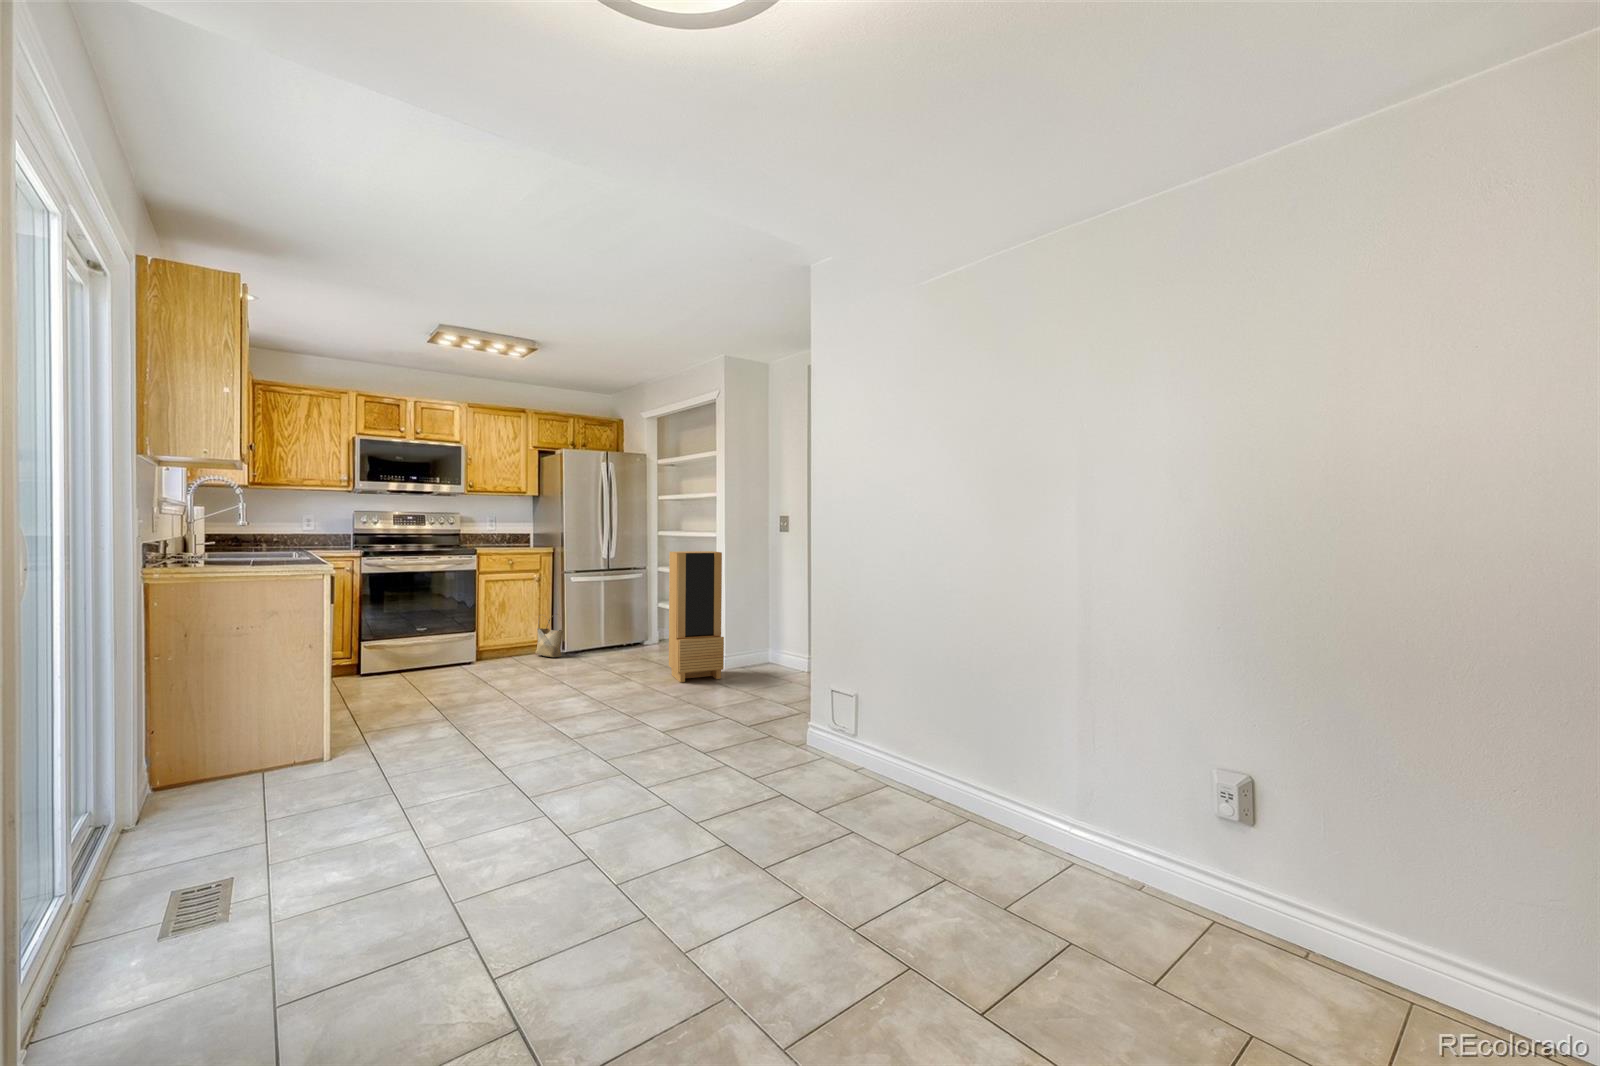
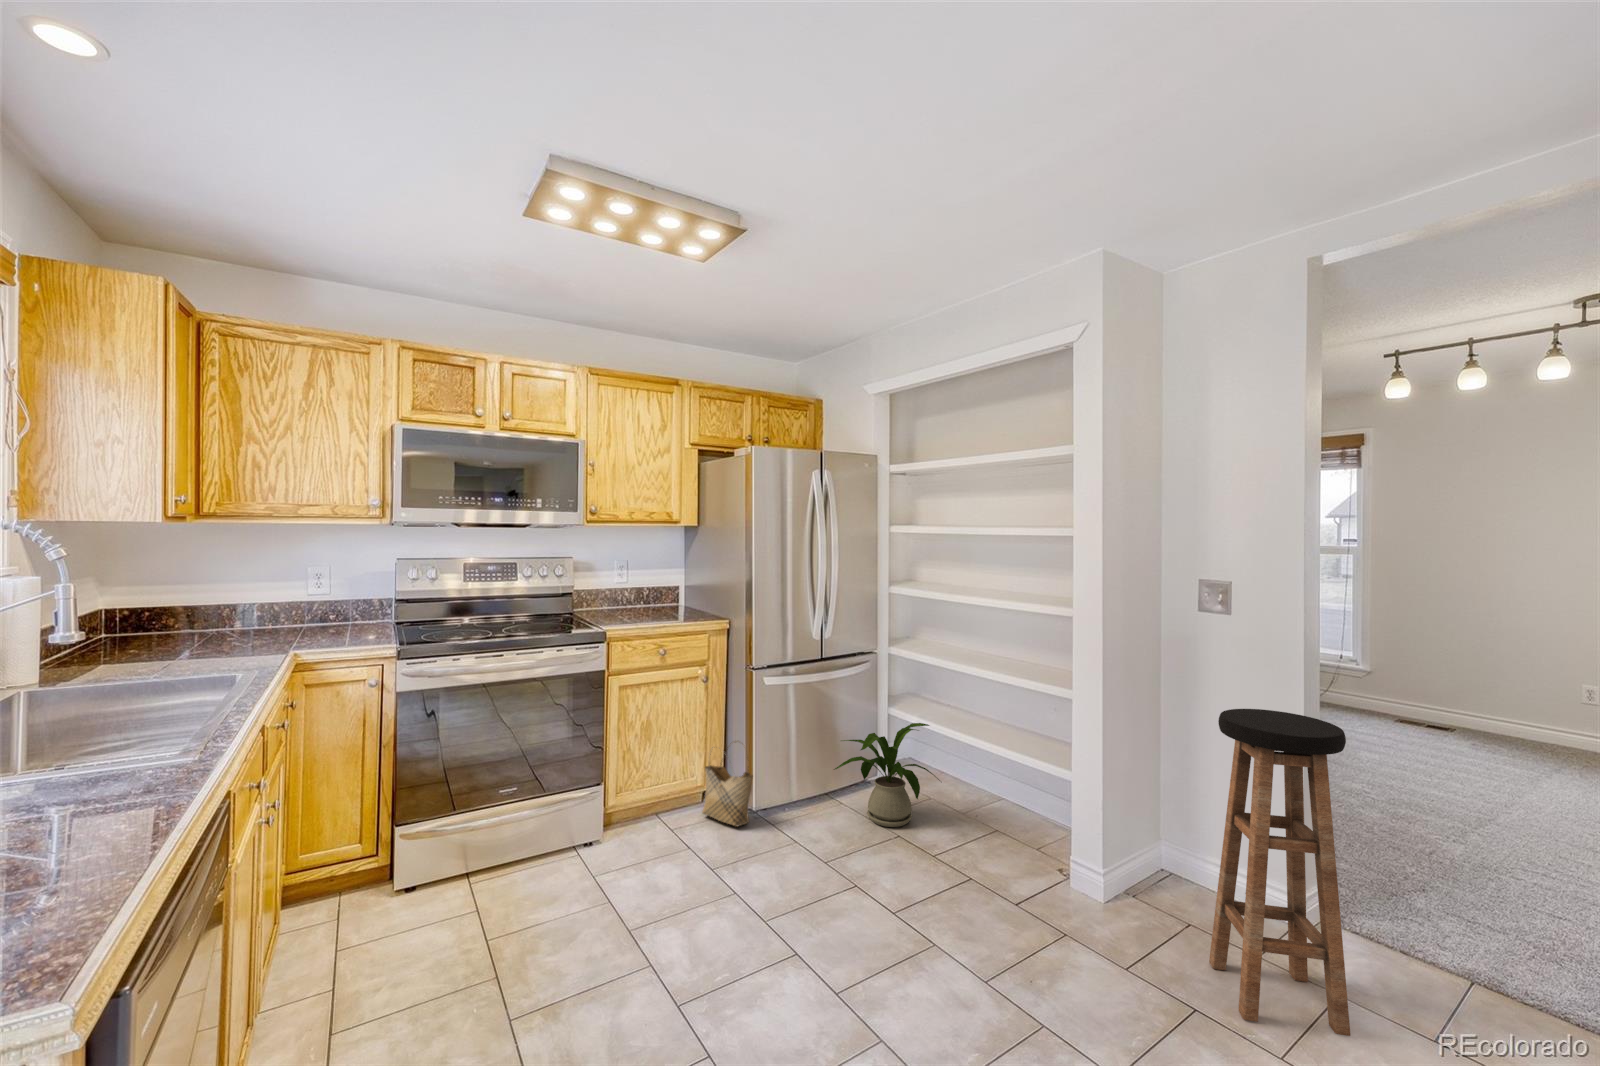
storage cabinet: present [669,551,724,682] -> none [1006,656,1151,971]
bar stool: none [741,567,786,689] -> present [1209,709,1350,1036]
house plant: none [611,600,671,656] -> present [834,723,940,827]

